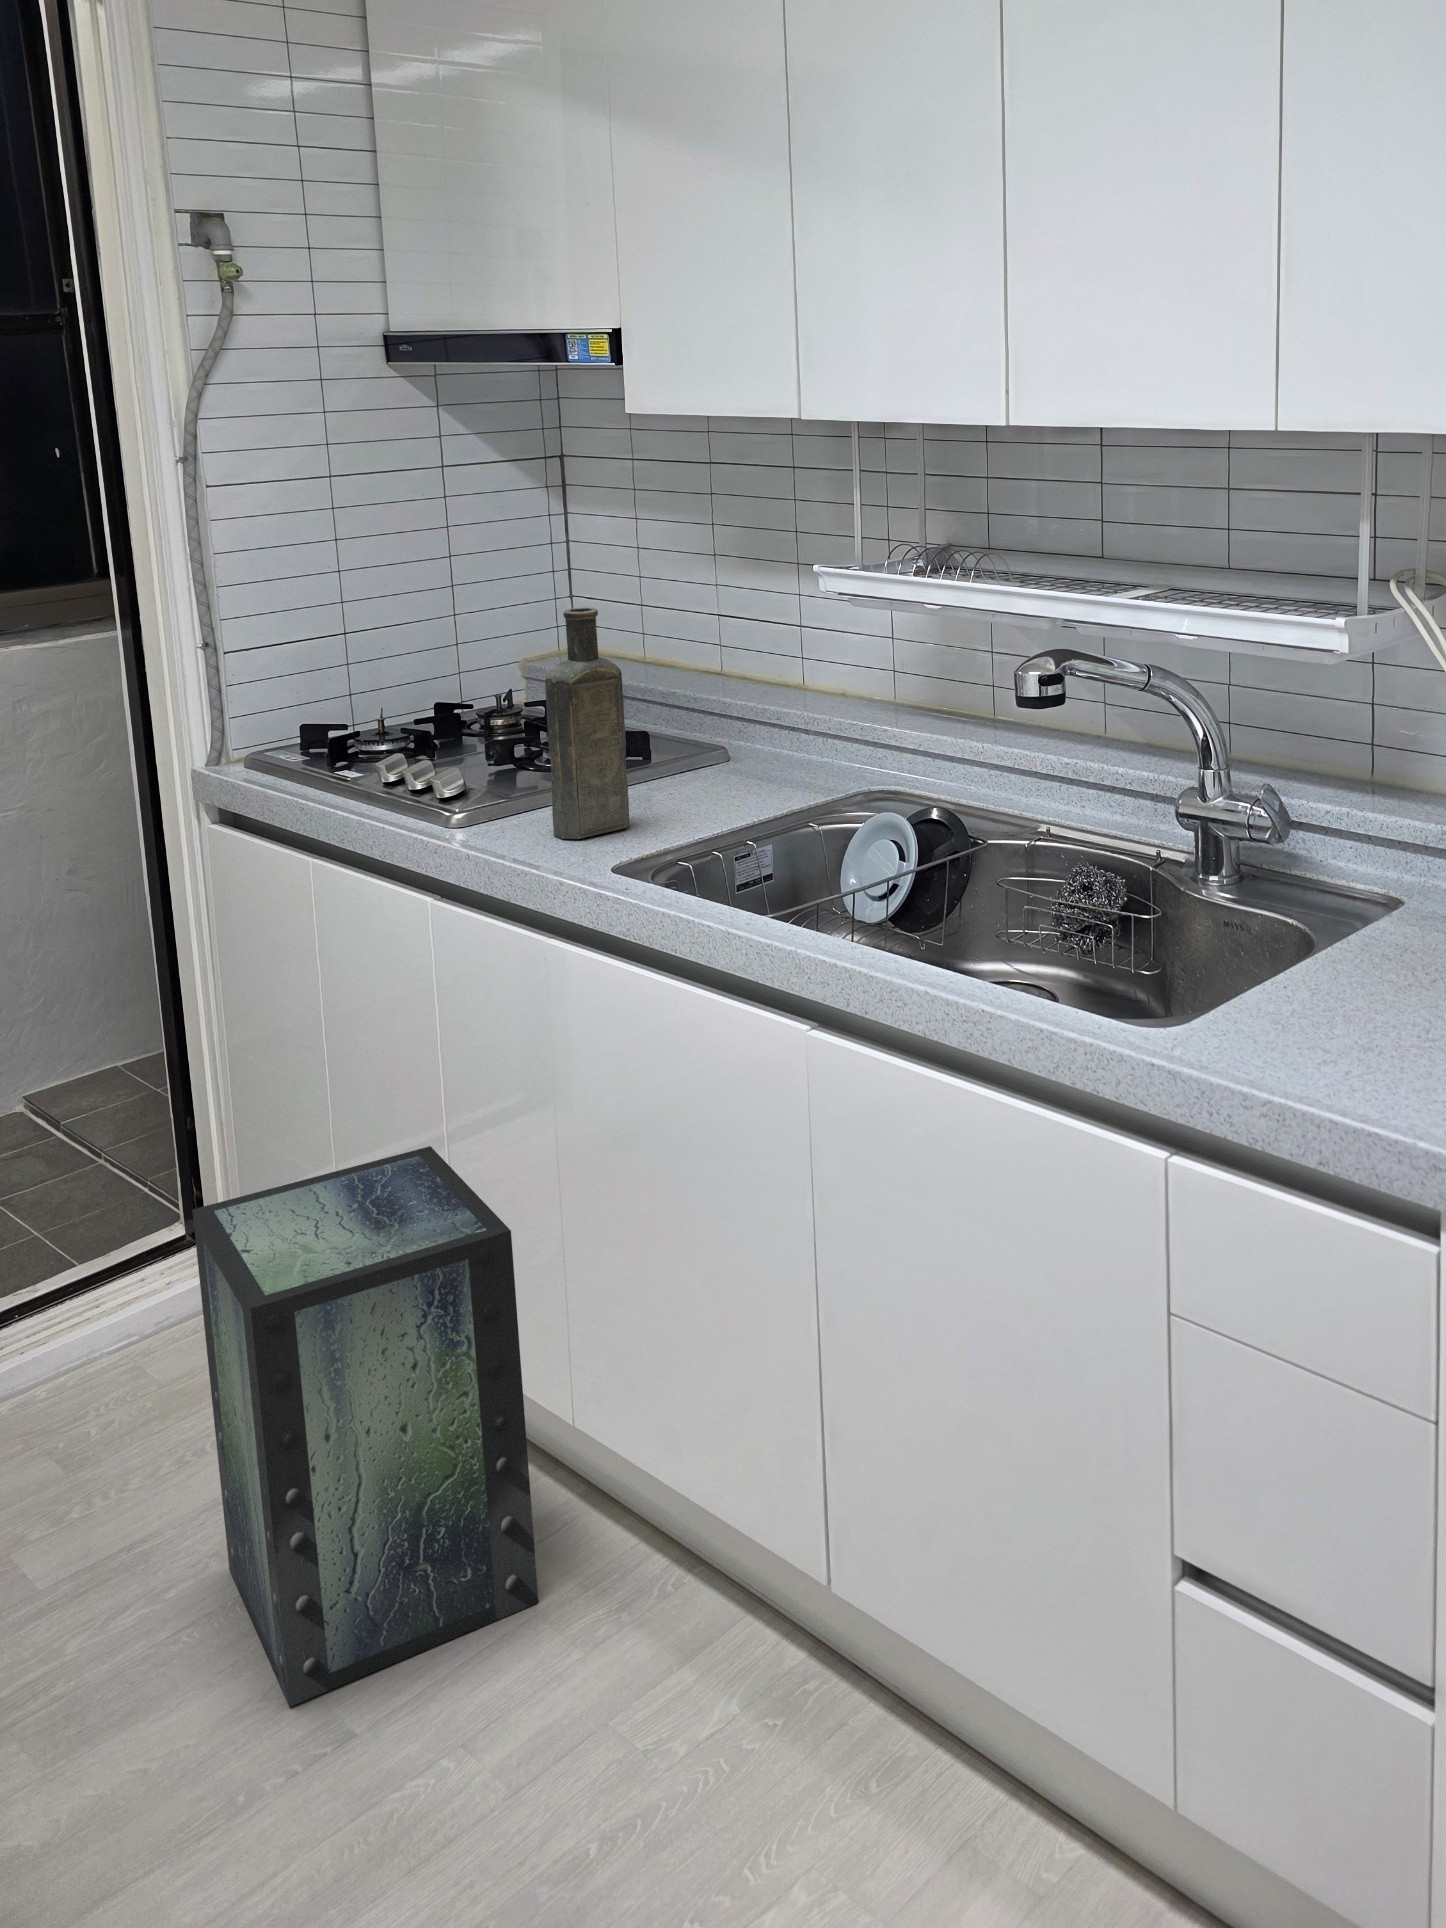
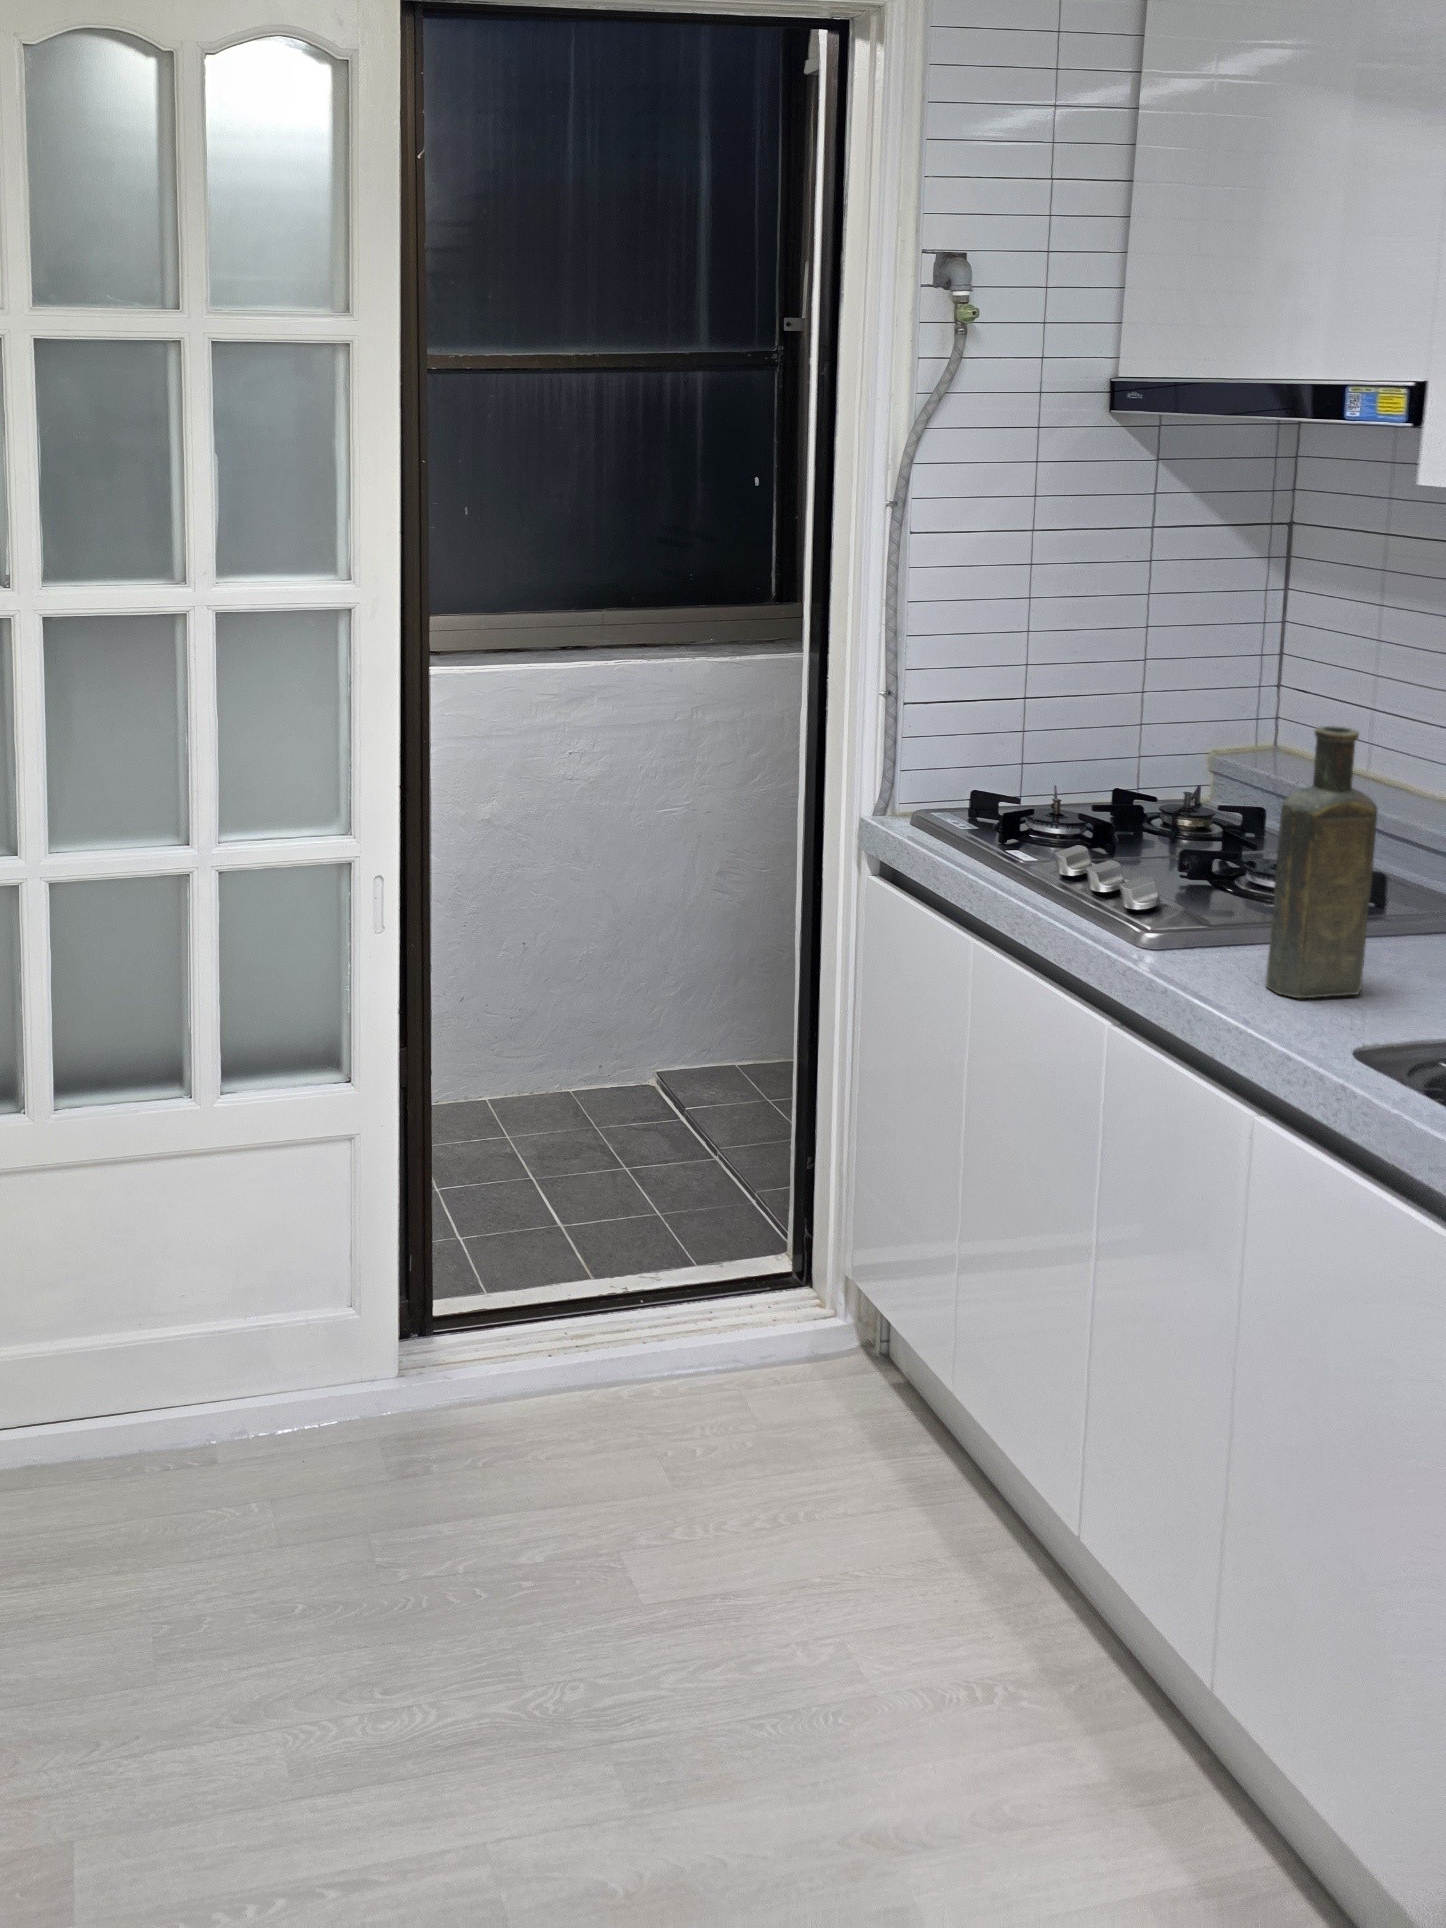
storage box: present [192,1146,538,1706] -> none [806,1296,1166,1868]

